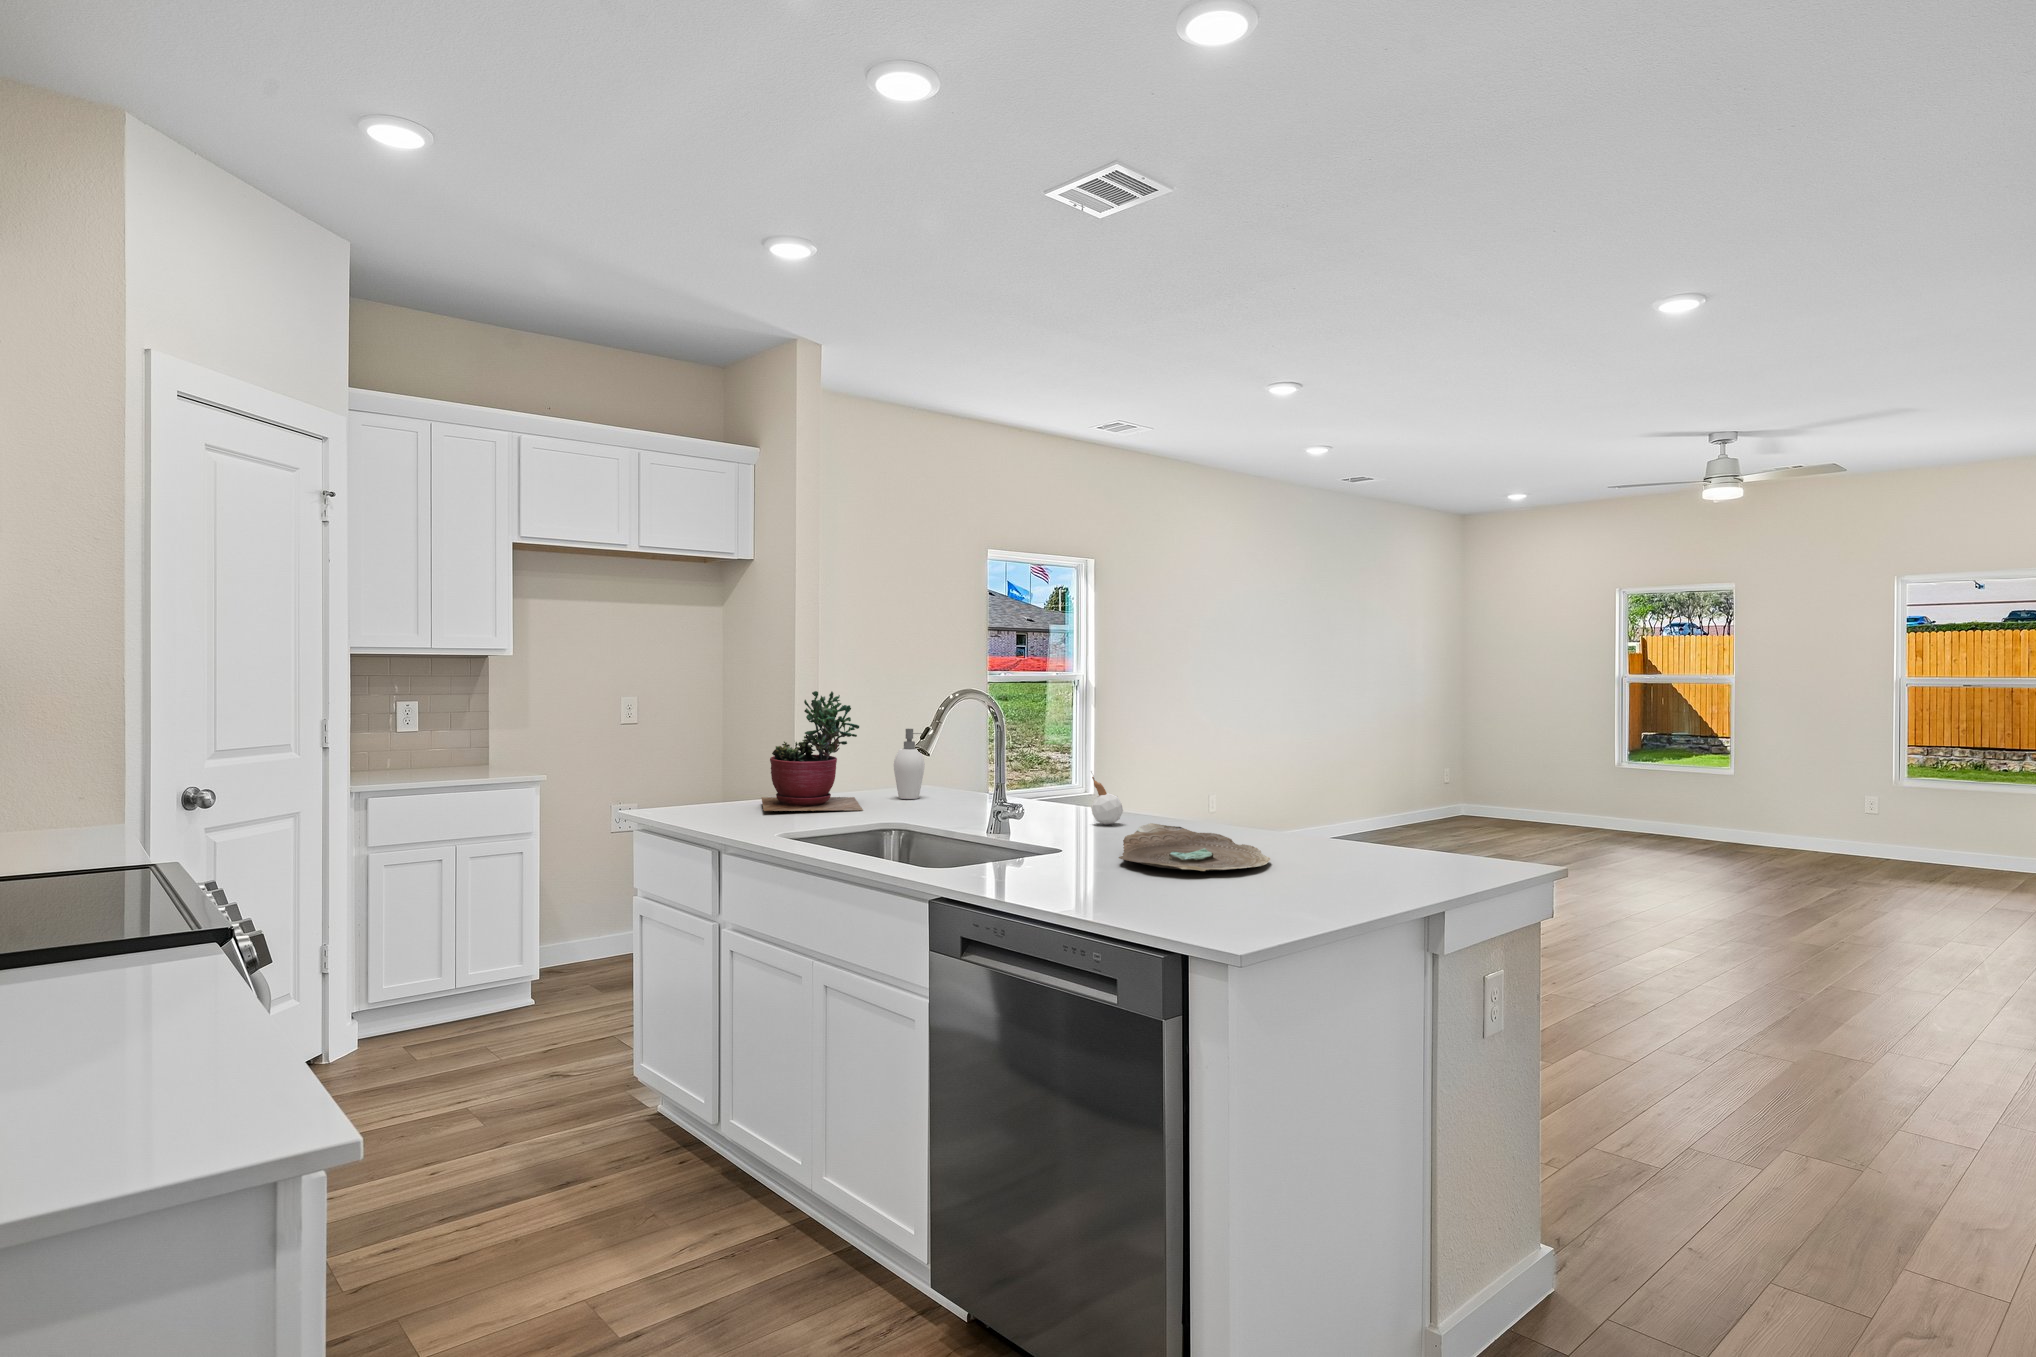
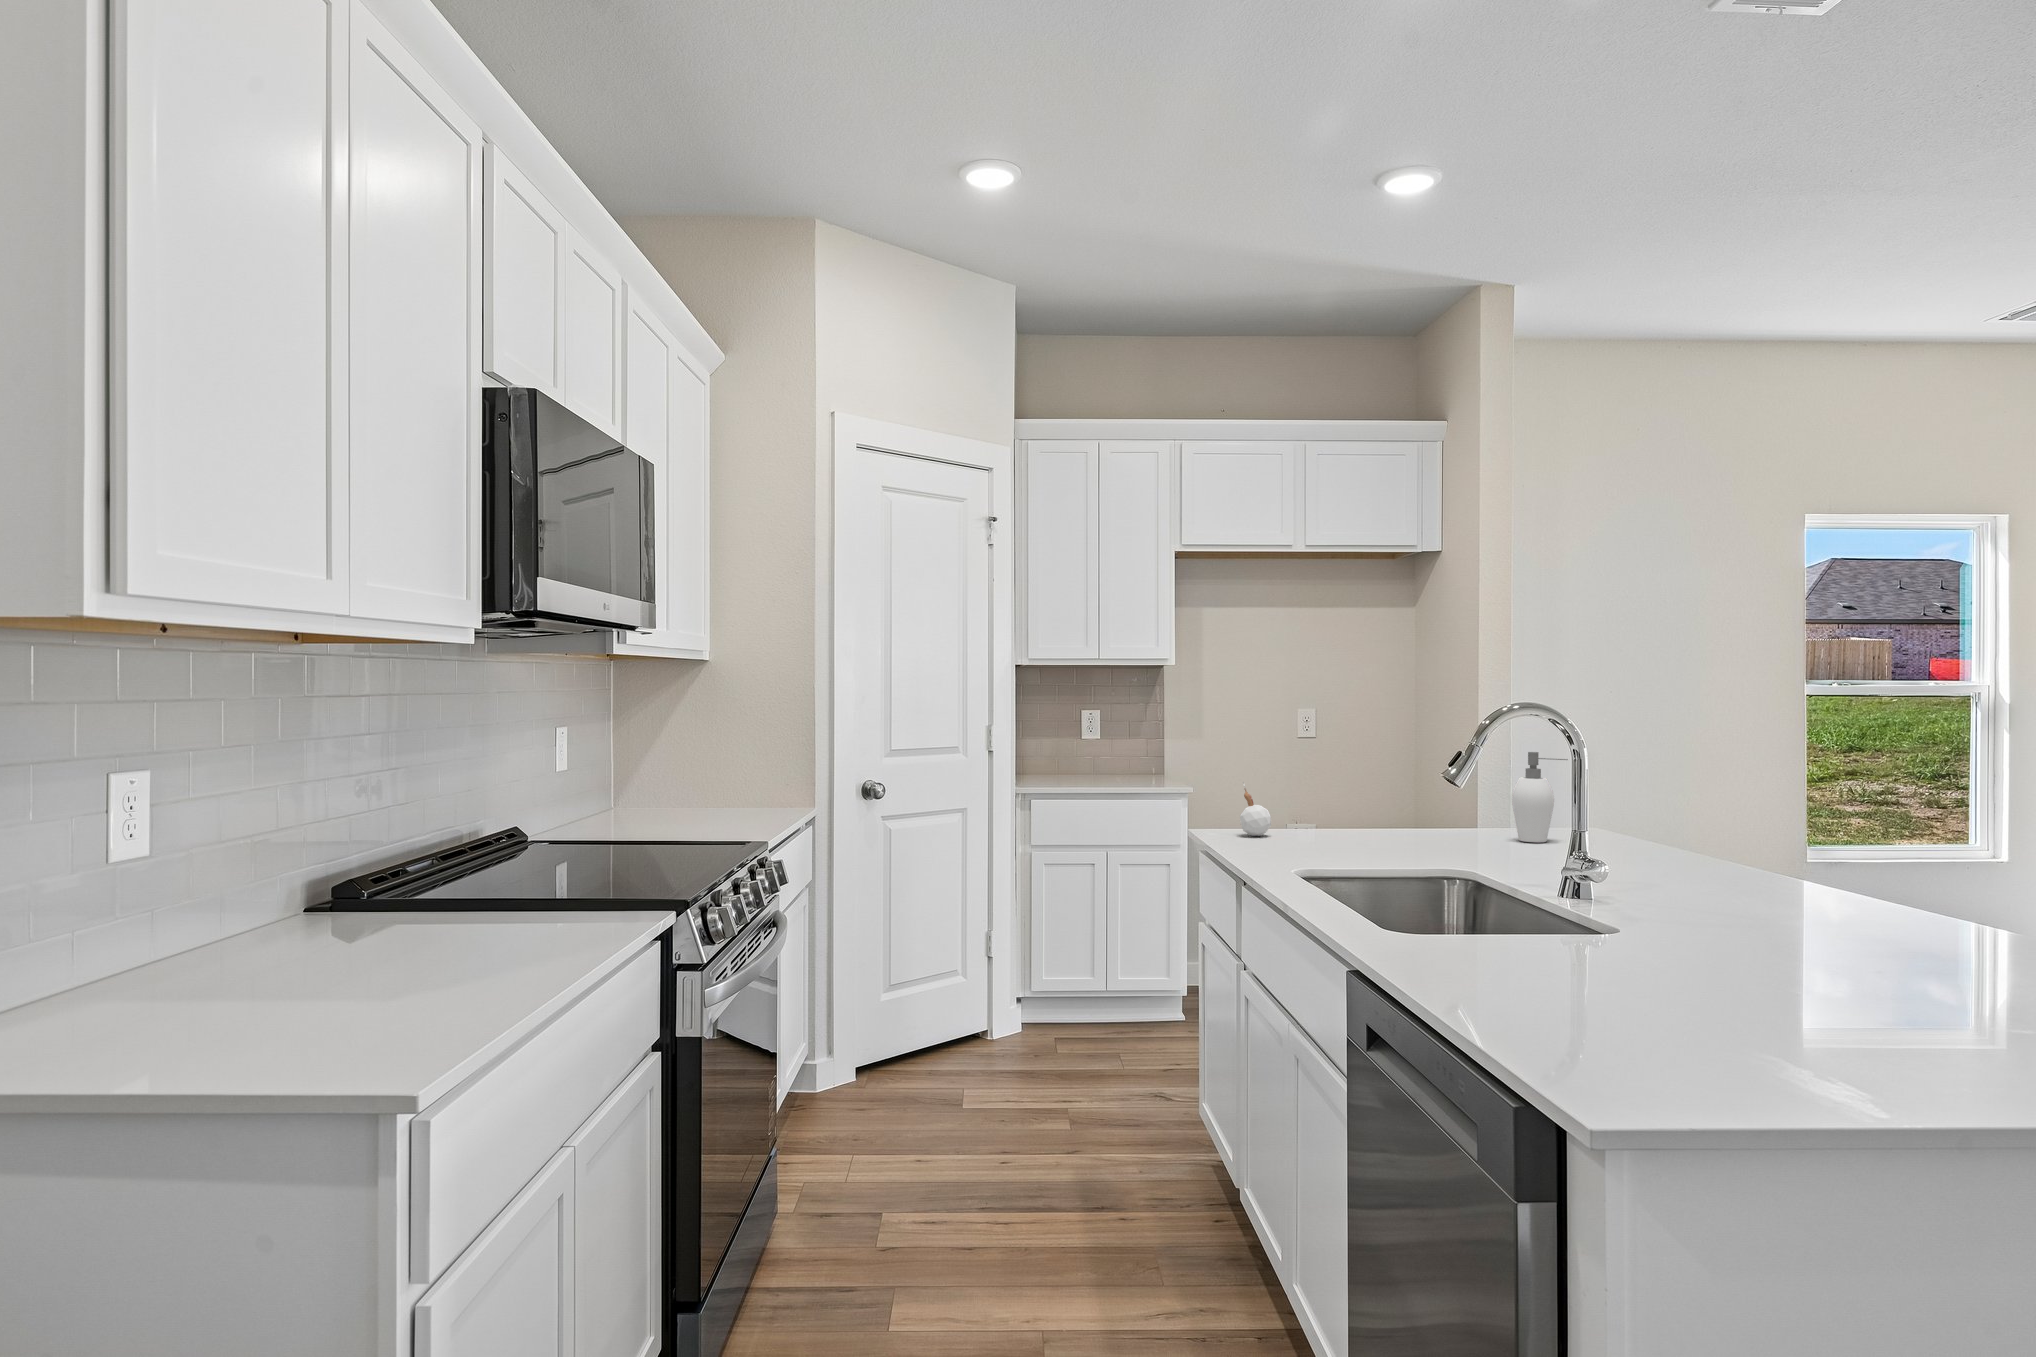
succulent plant: present [762,691,863,811] -> none [1327,703,1460,851]
candle: present [1091,771,1123,825] -> present [1240,782,1271,836]
decorative bowl: present [1119,823,1270,871] -> none [1656,907,1943,998]

